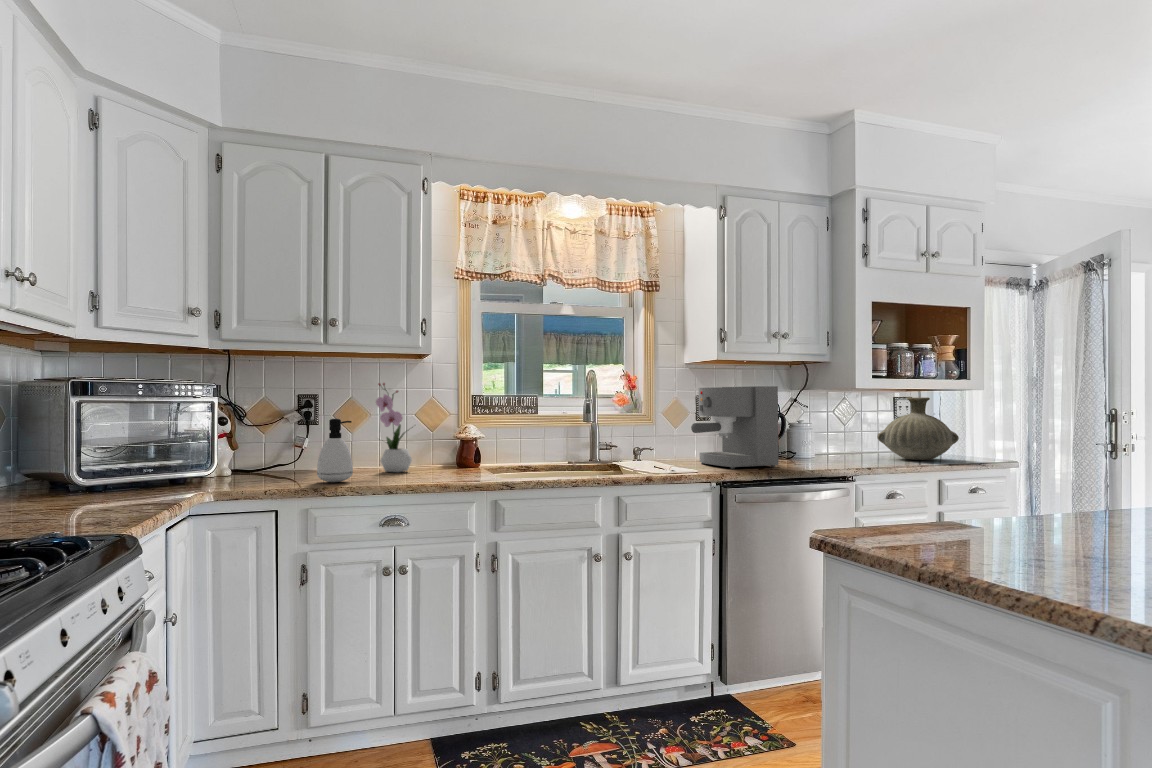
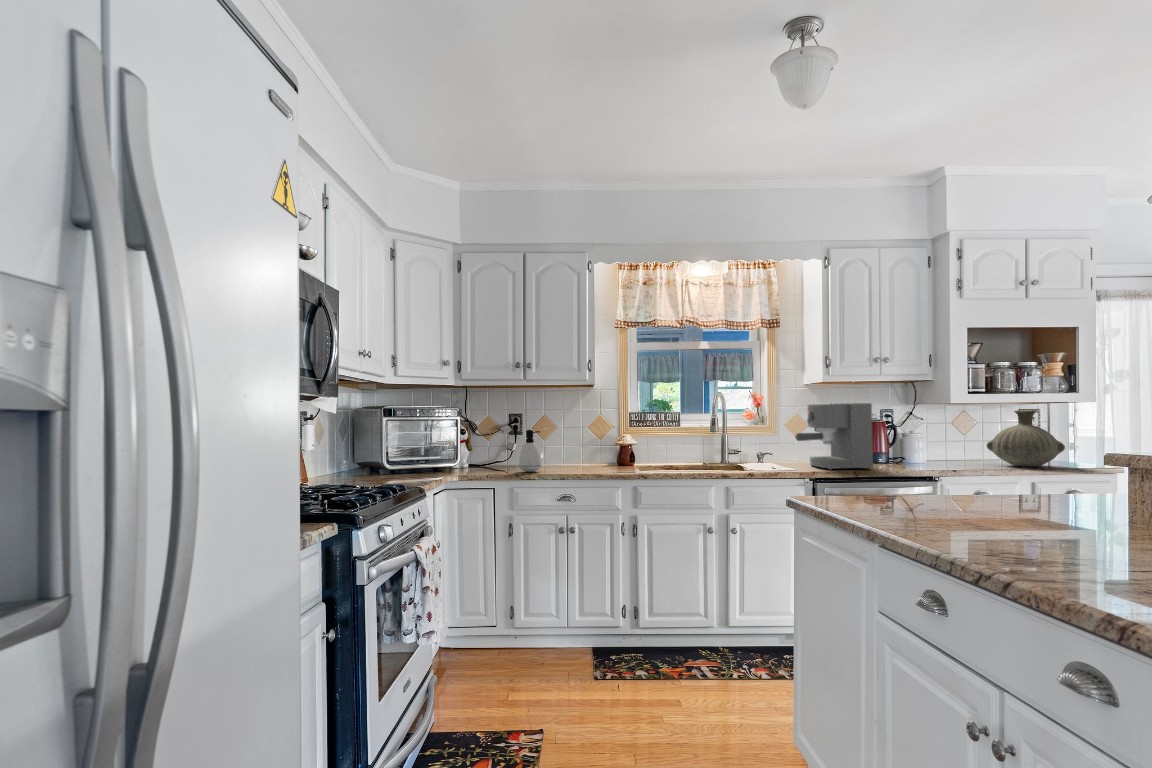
flower arrangement: present [376,383,413,472] -> none [559,404,587,467]

